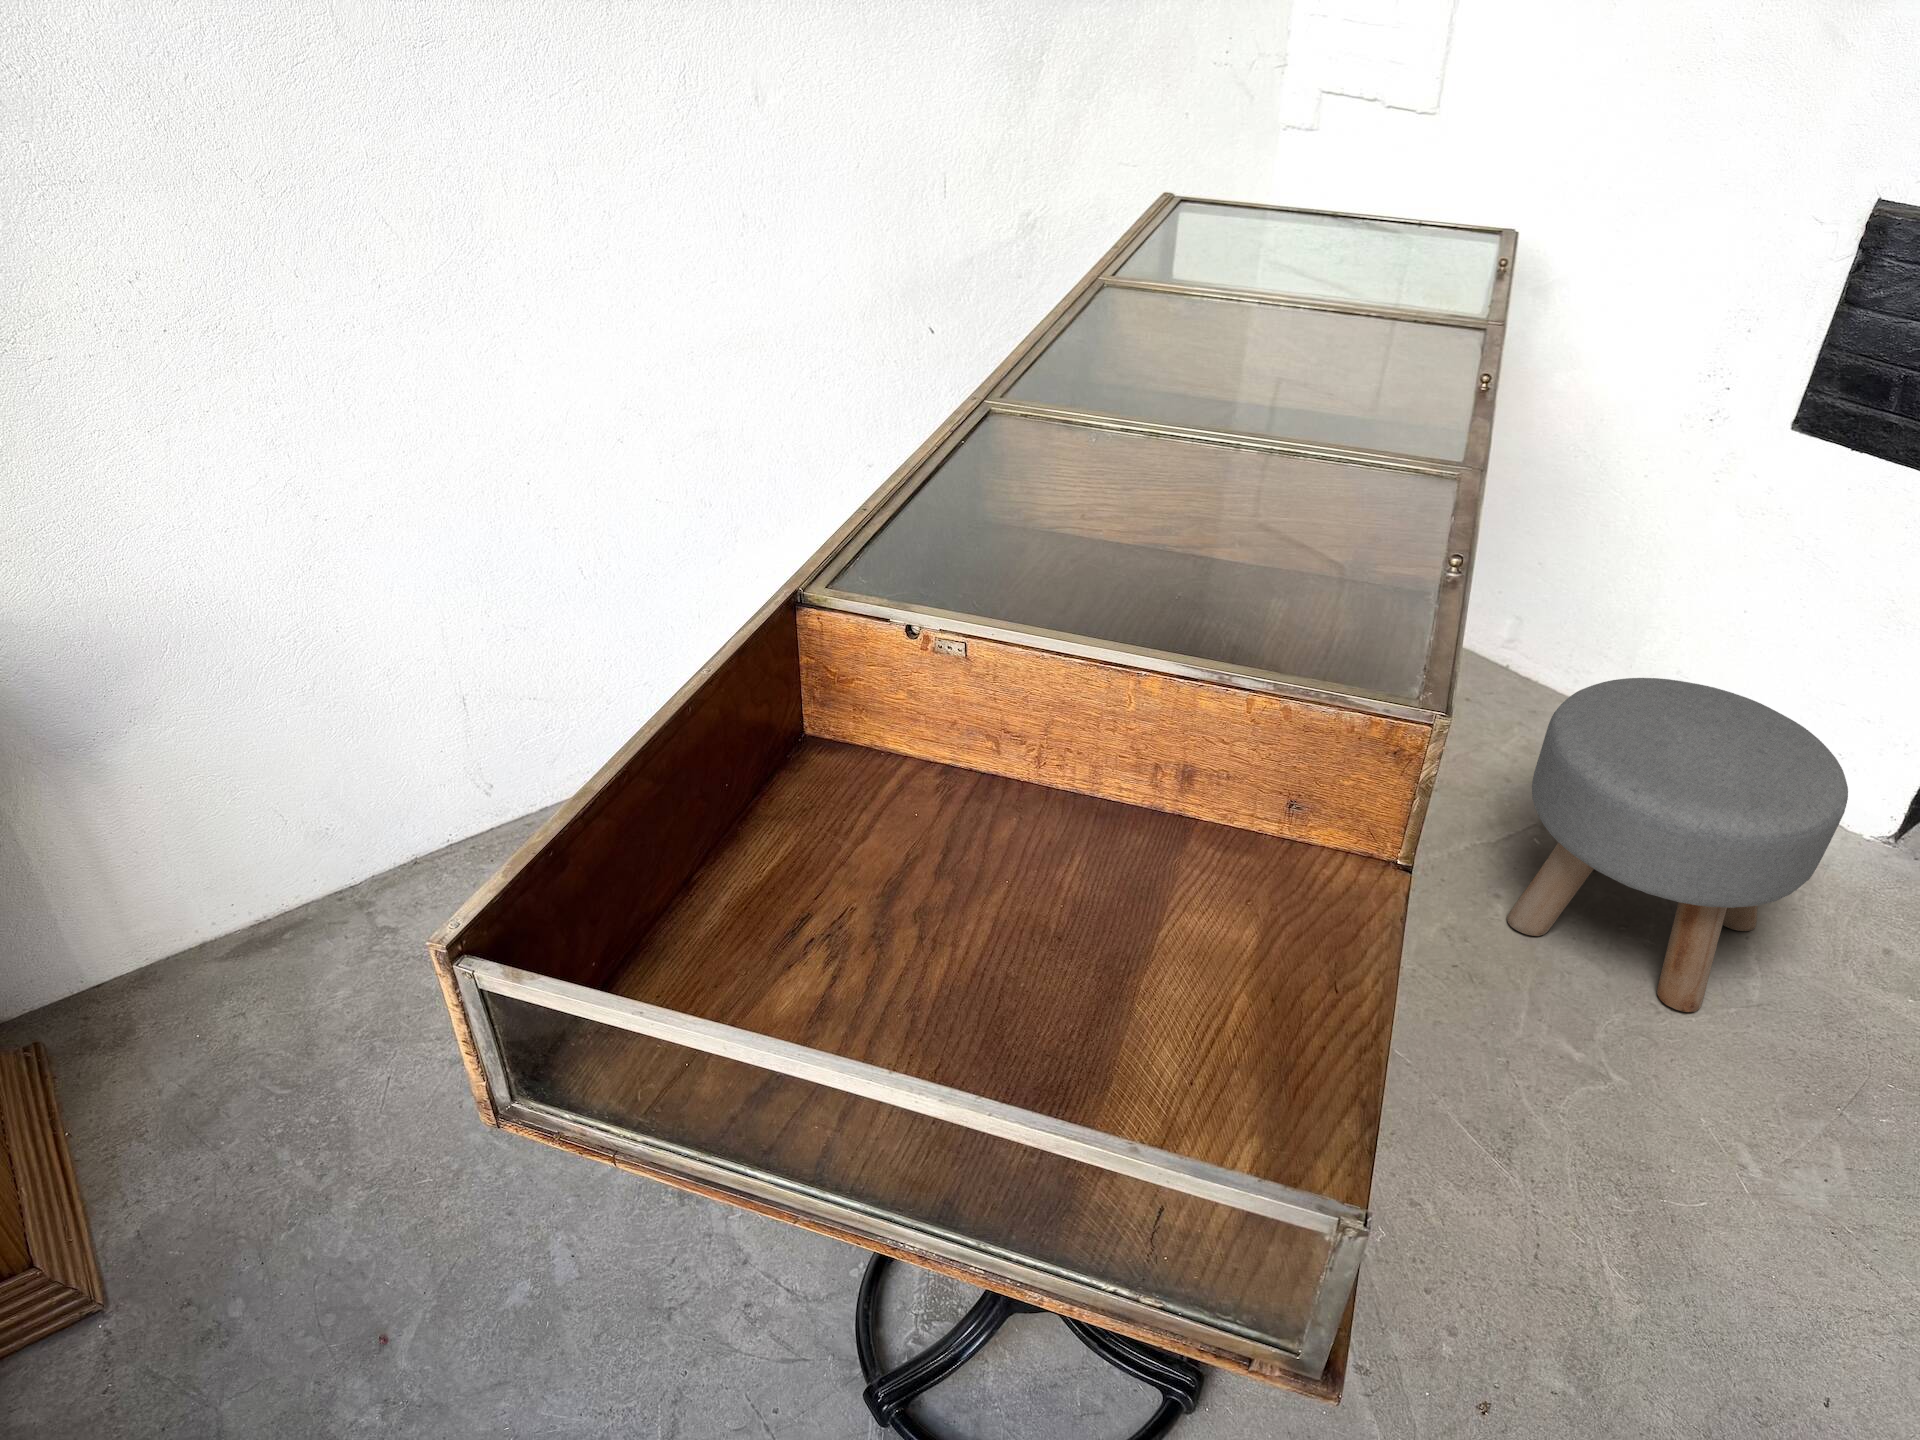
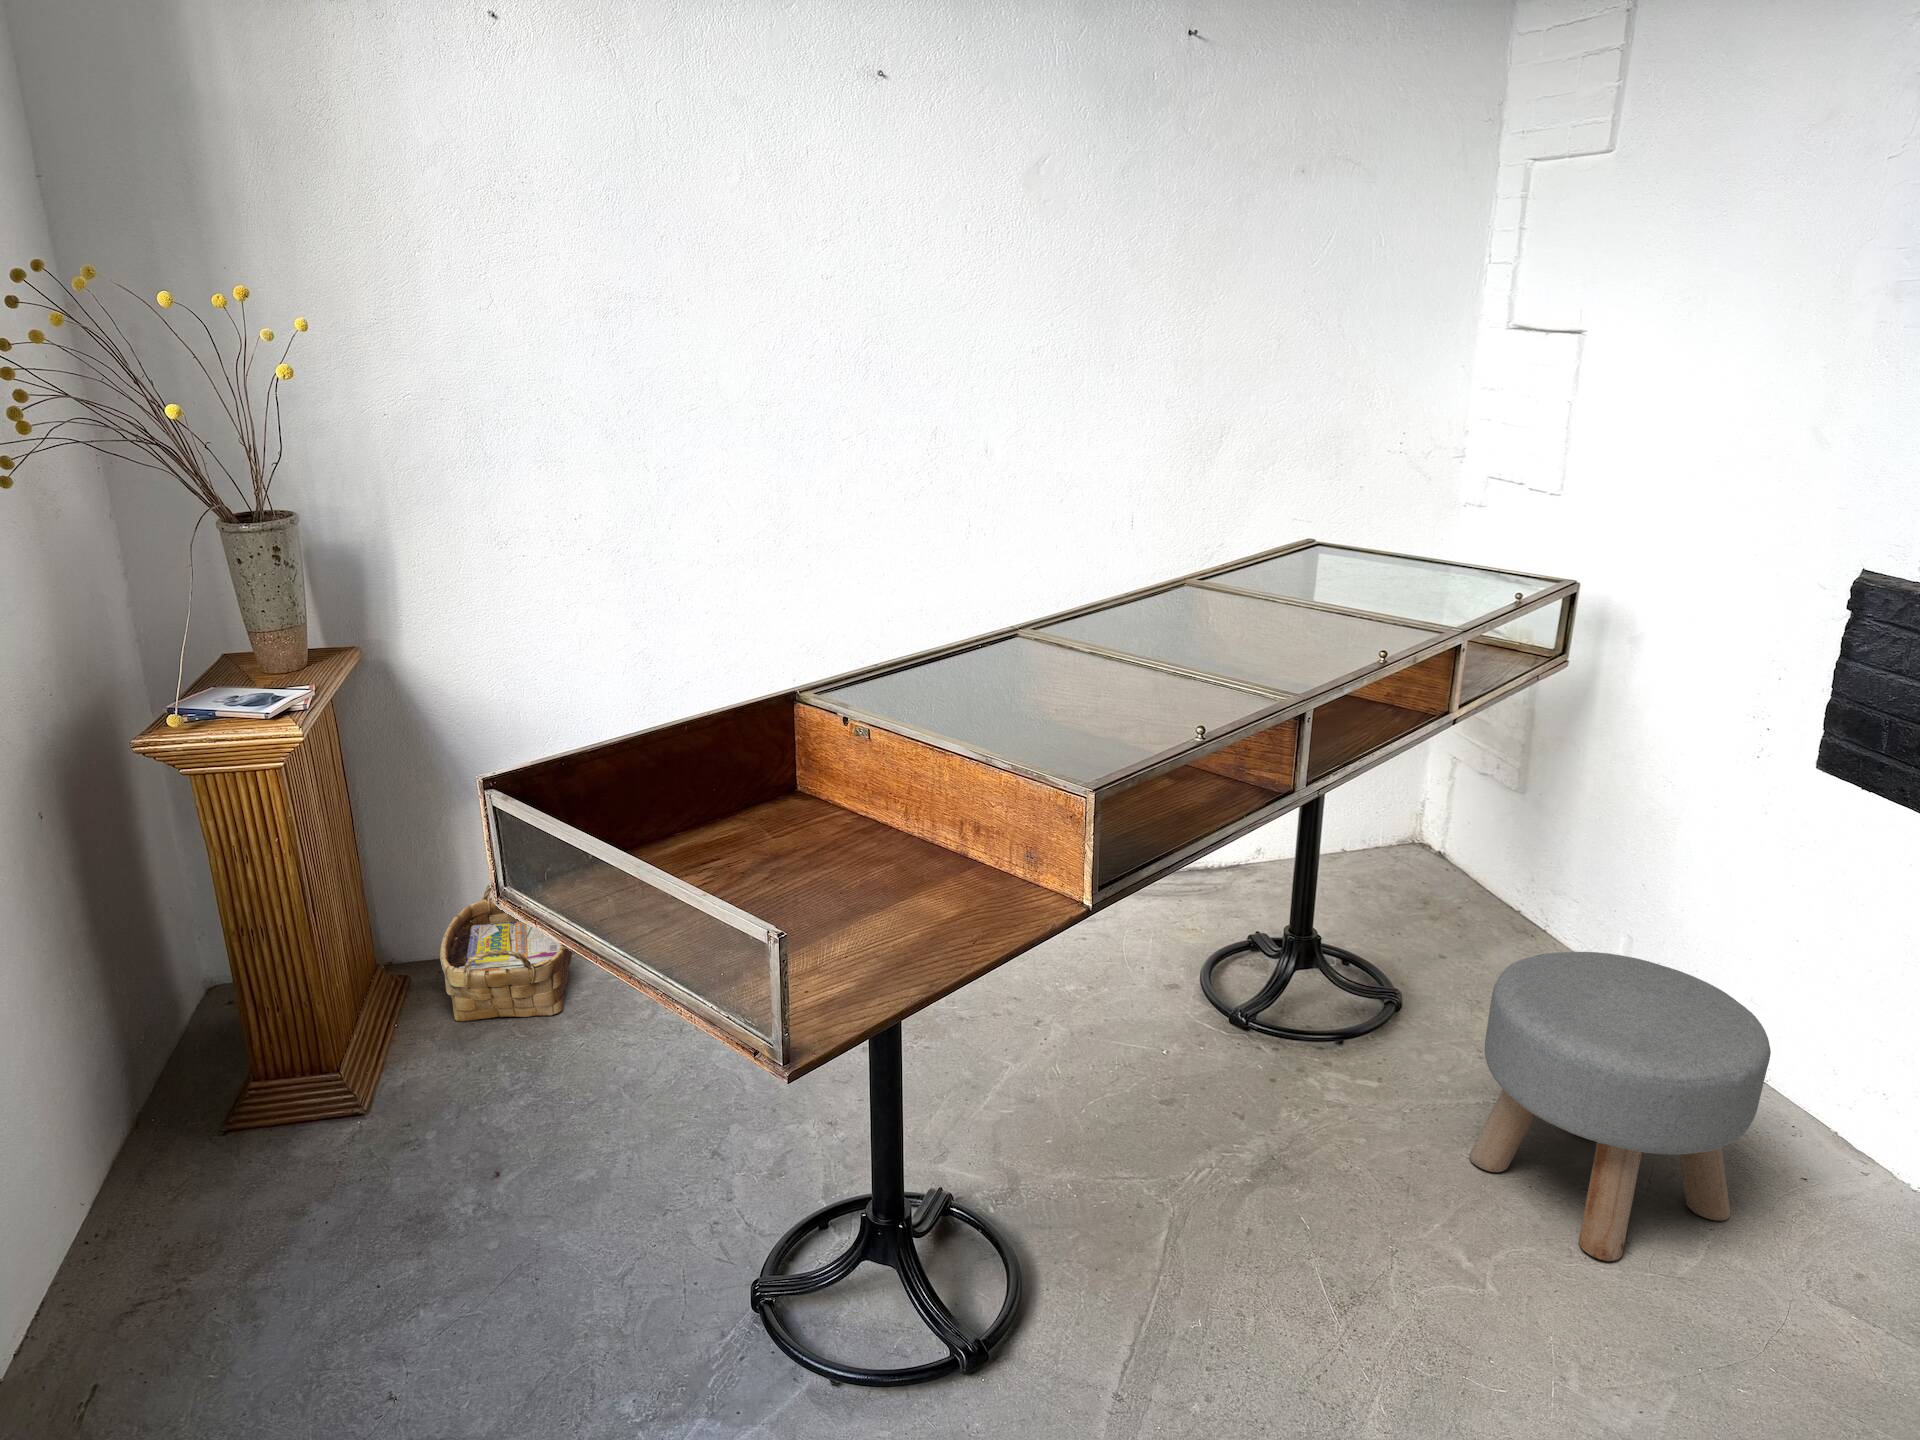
woven basket: none [84,849,317,1097] -> present [440,884,572,1021]

